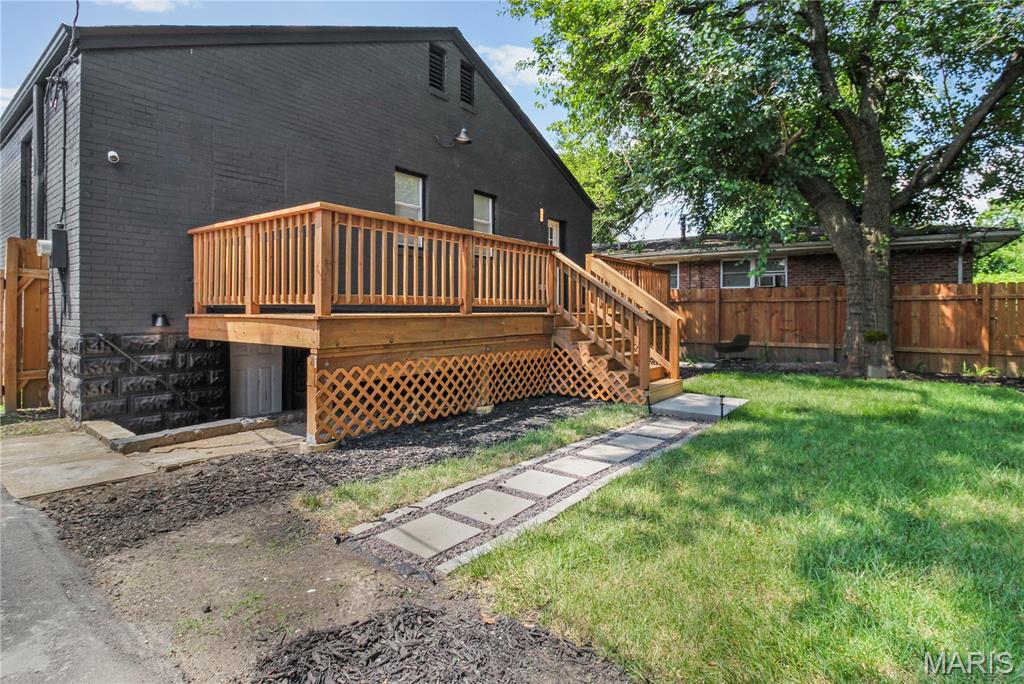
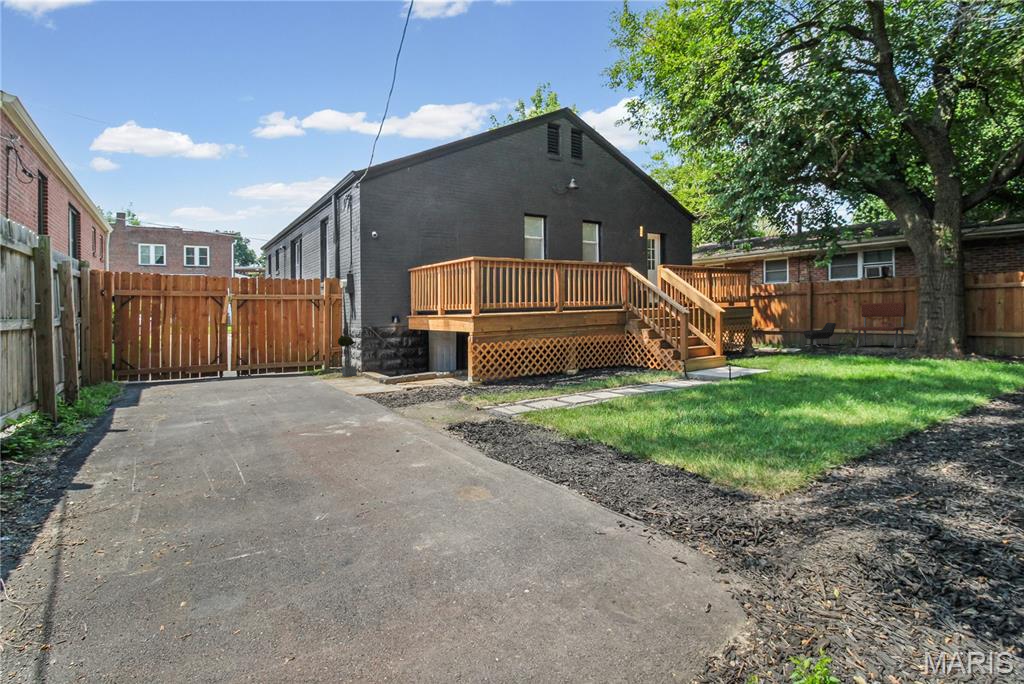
bench: none [773,313,828,365] -> present [852,303,906,348]
potted tree: present [864,330,889,378] -> present [338,336,357,376]

